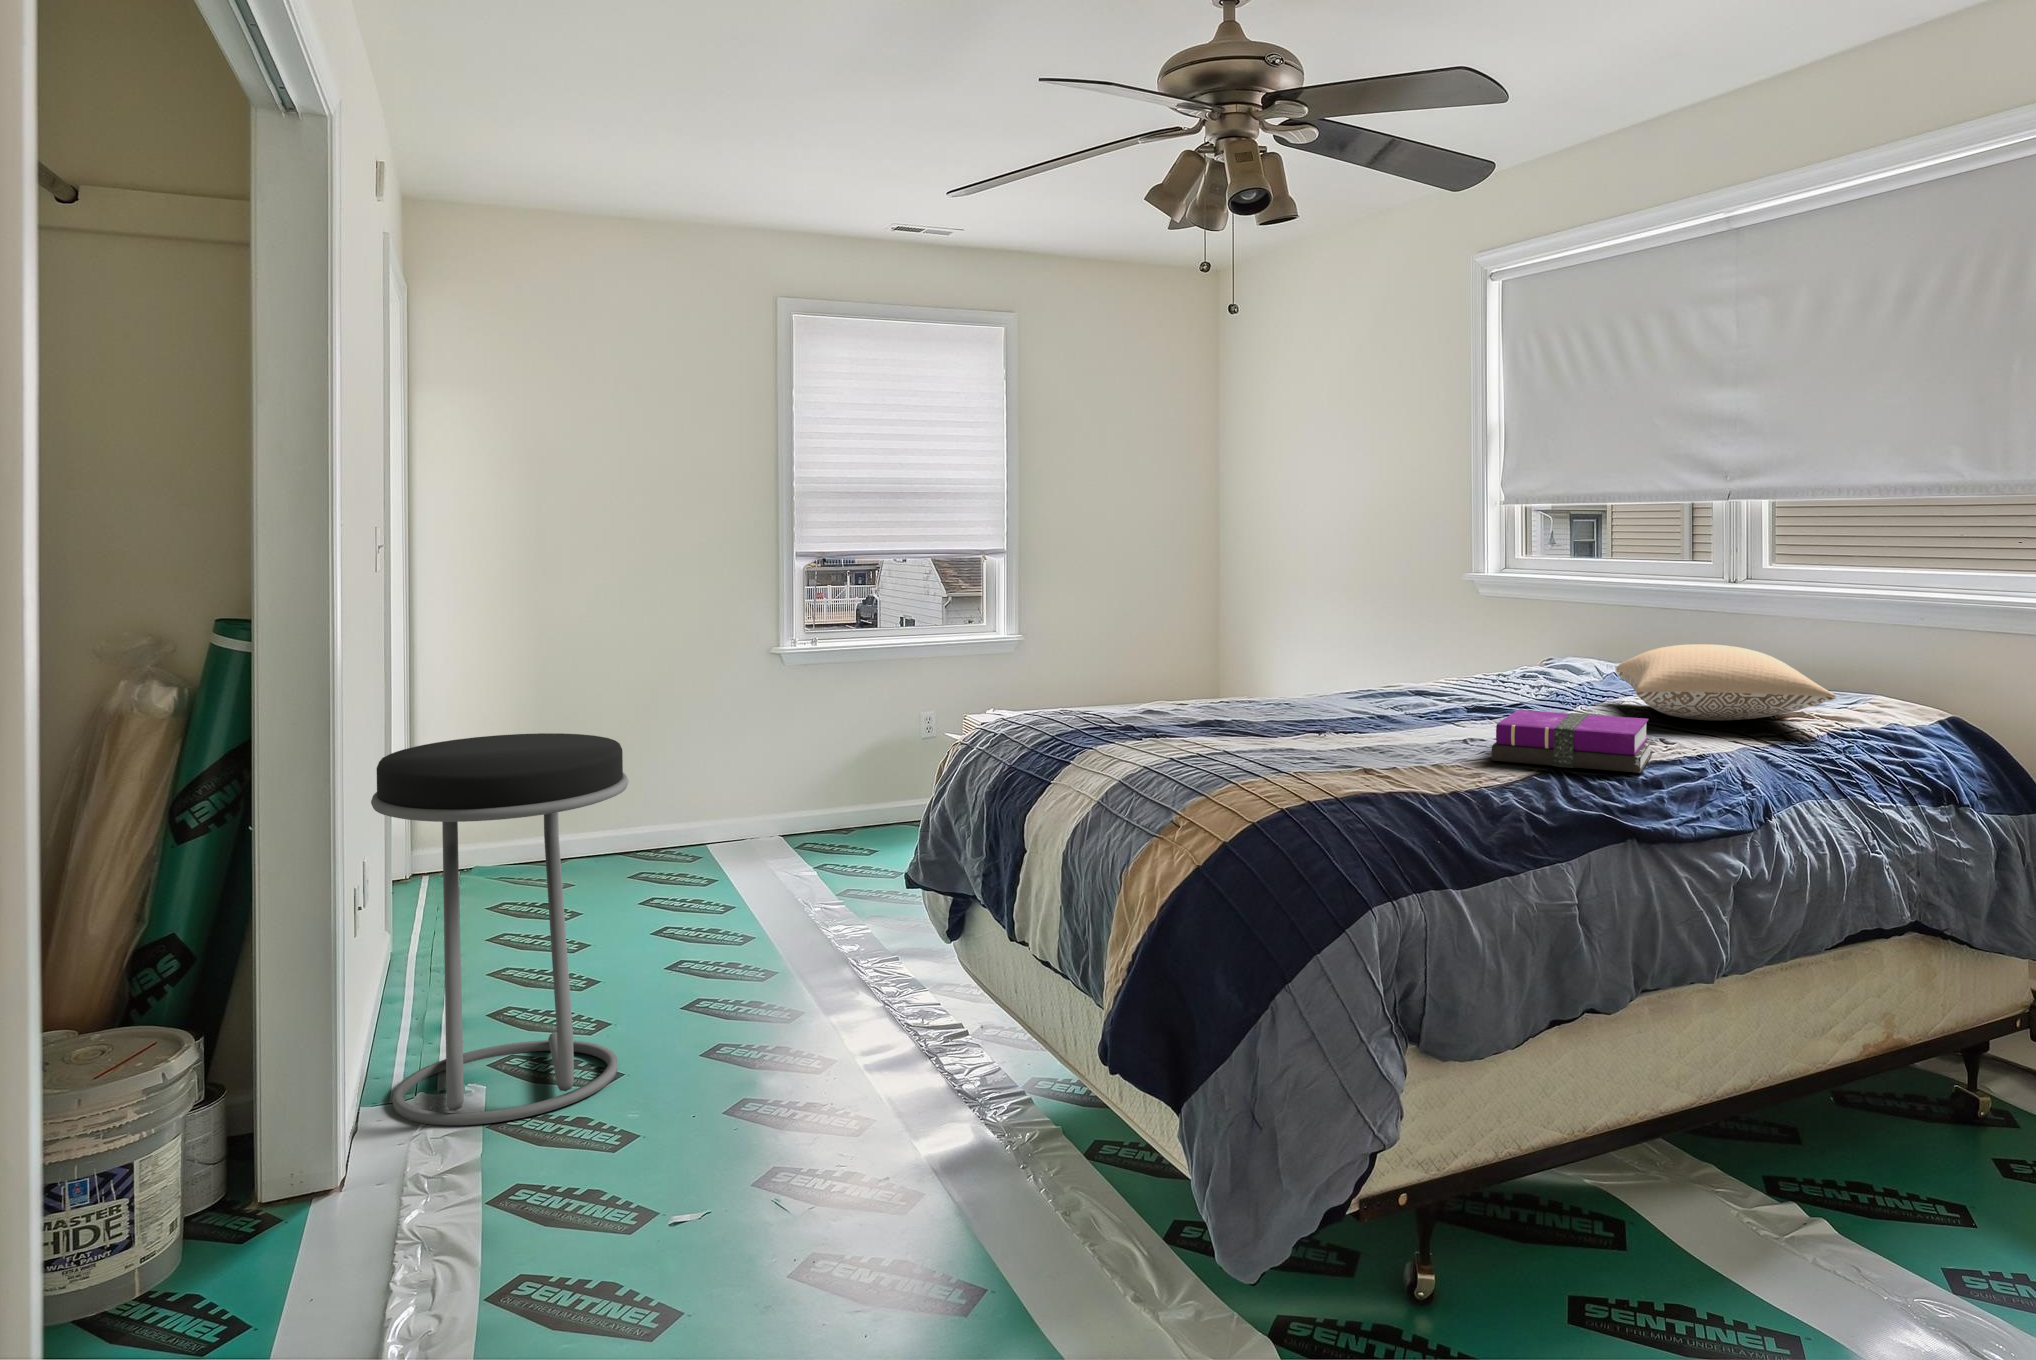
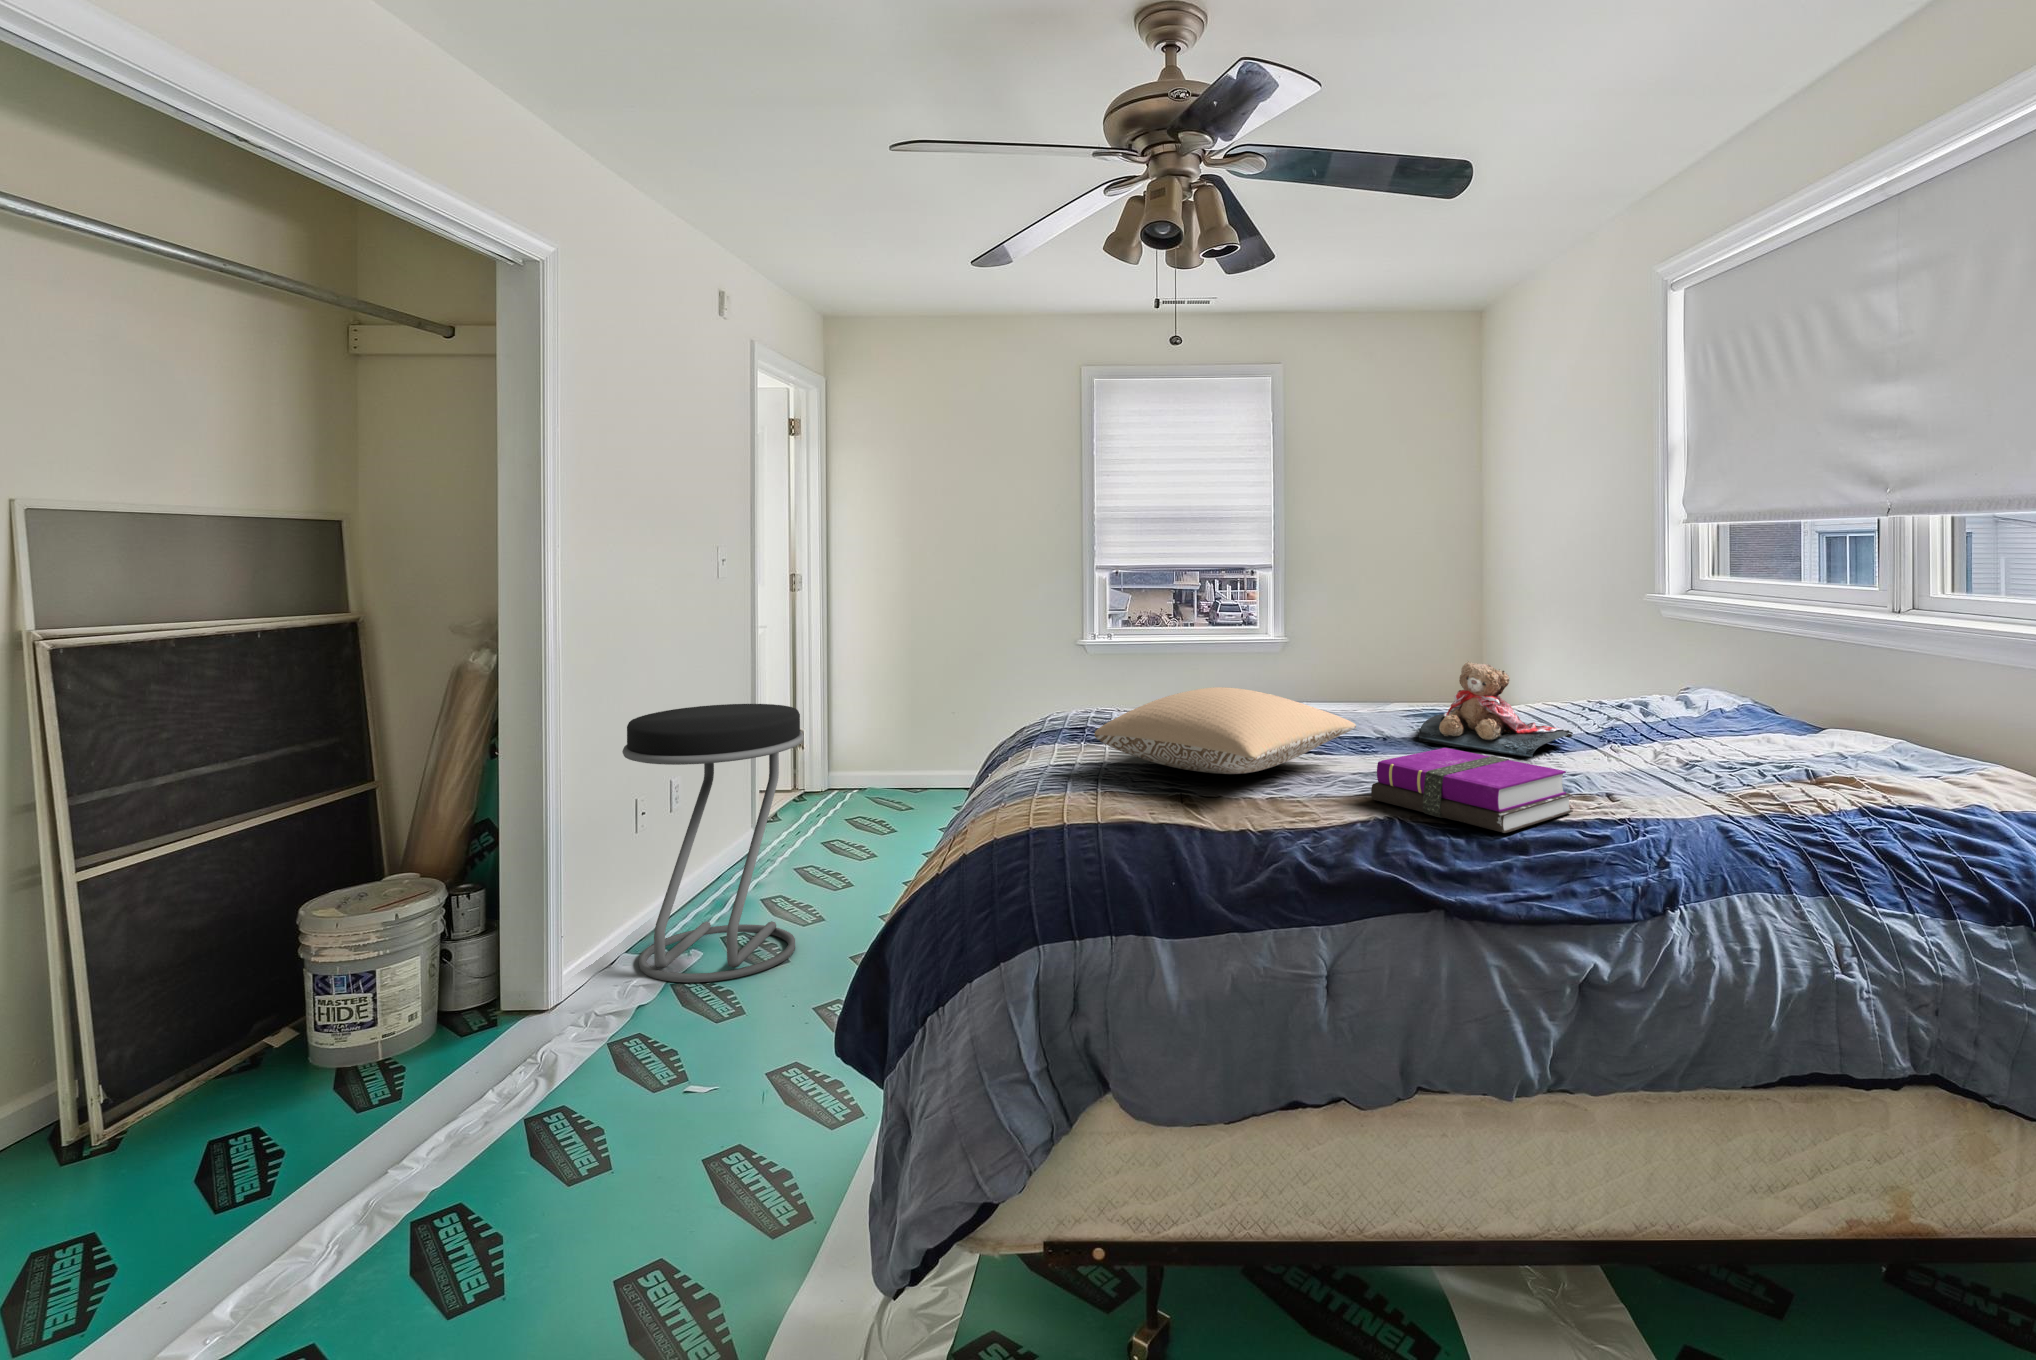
teddy bear: none [1408,629,1553,718] -> present [1419,661,1573,757]
pillow: present [1616,644,1836,721] -> present [1094,687,1356,774]

